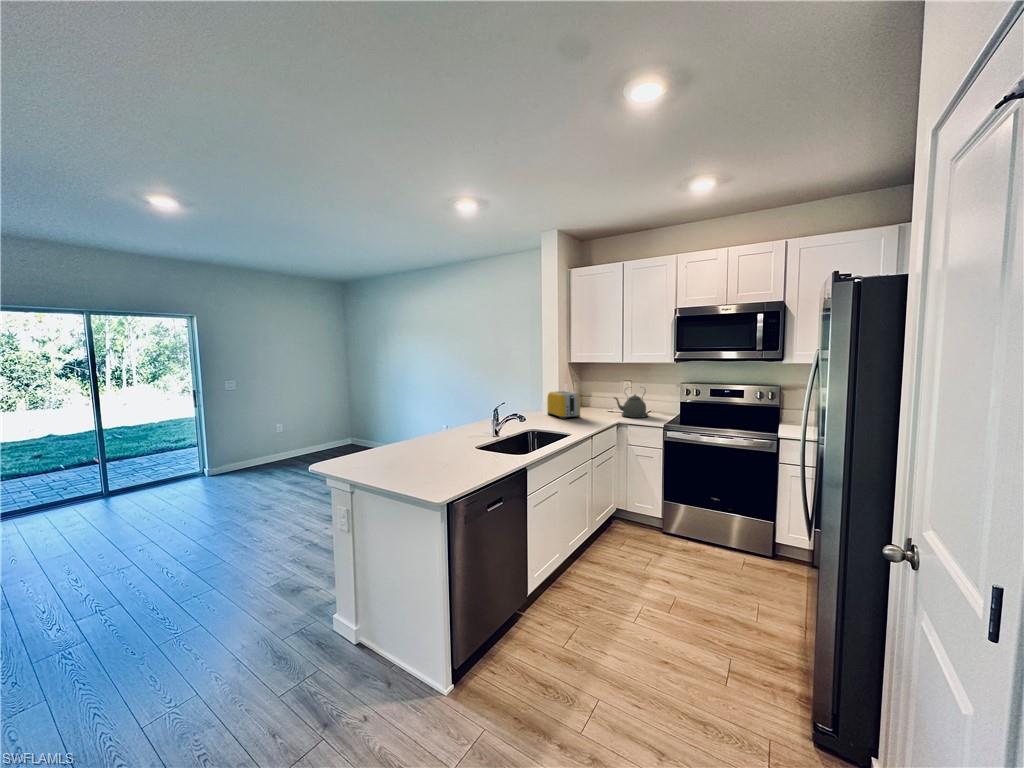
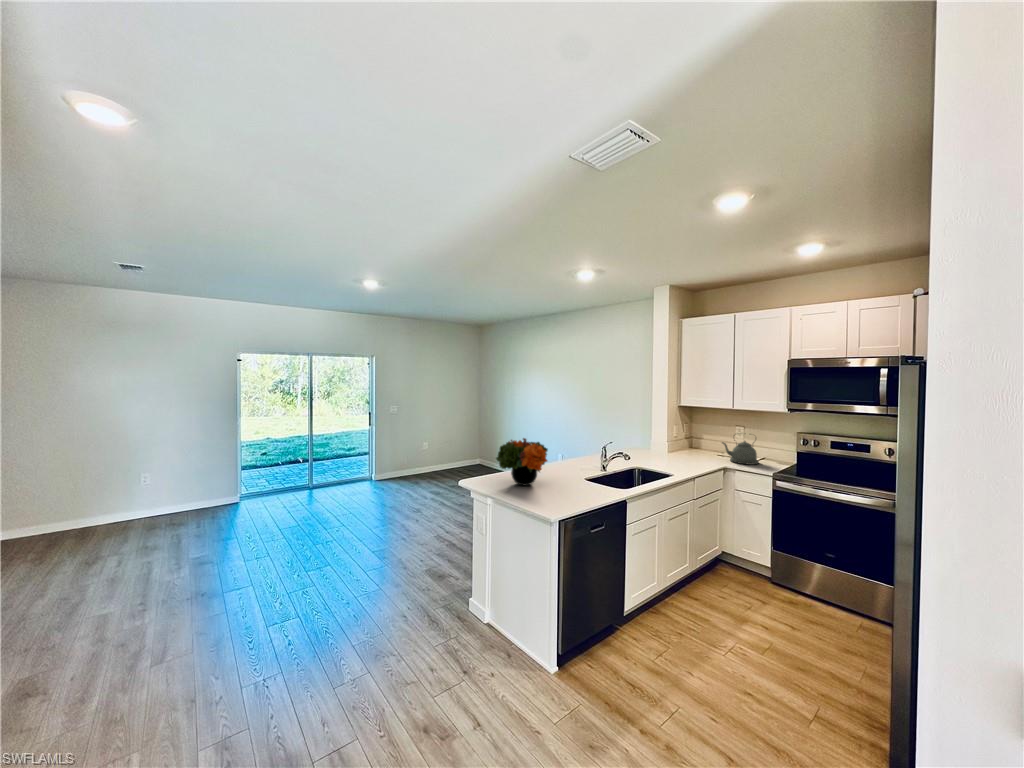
toaster: present [547,391,580,419] -> none [655,433,687,460]
flower arrangement: none [359,402,430,463] -> present [496,438,548,485]

